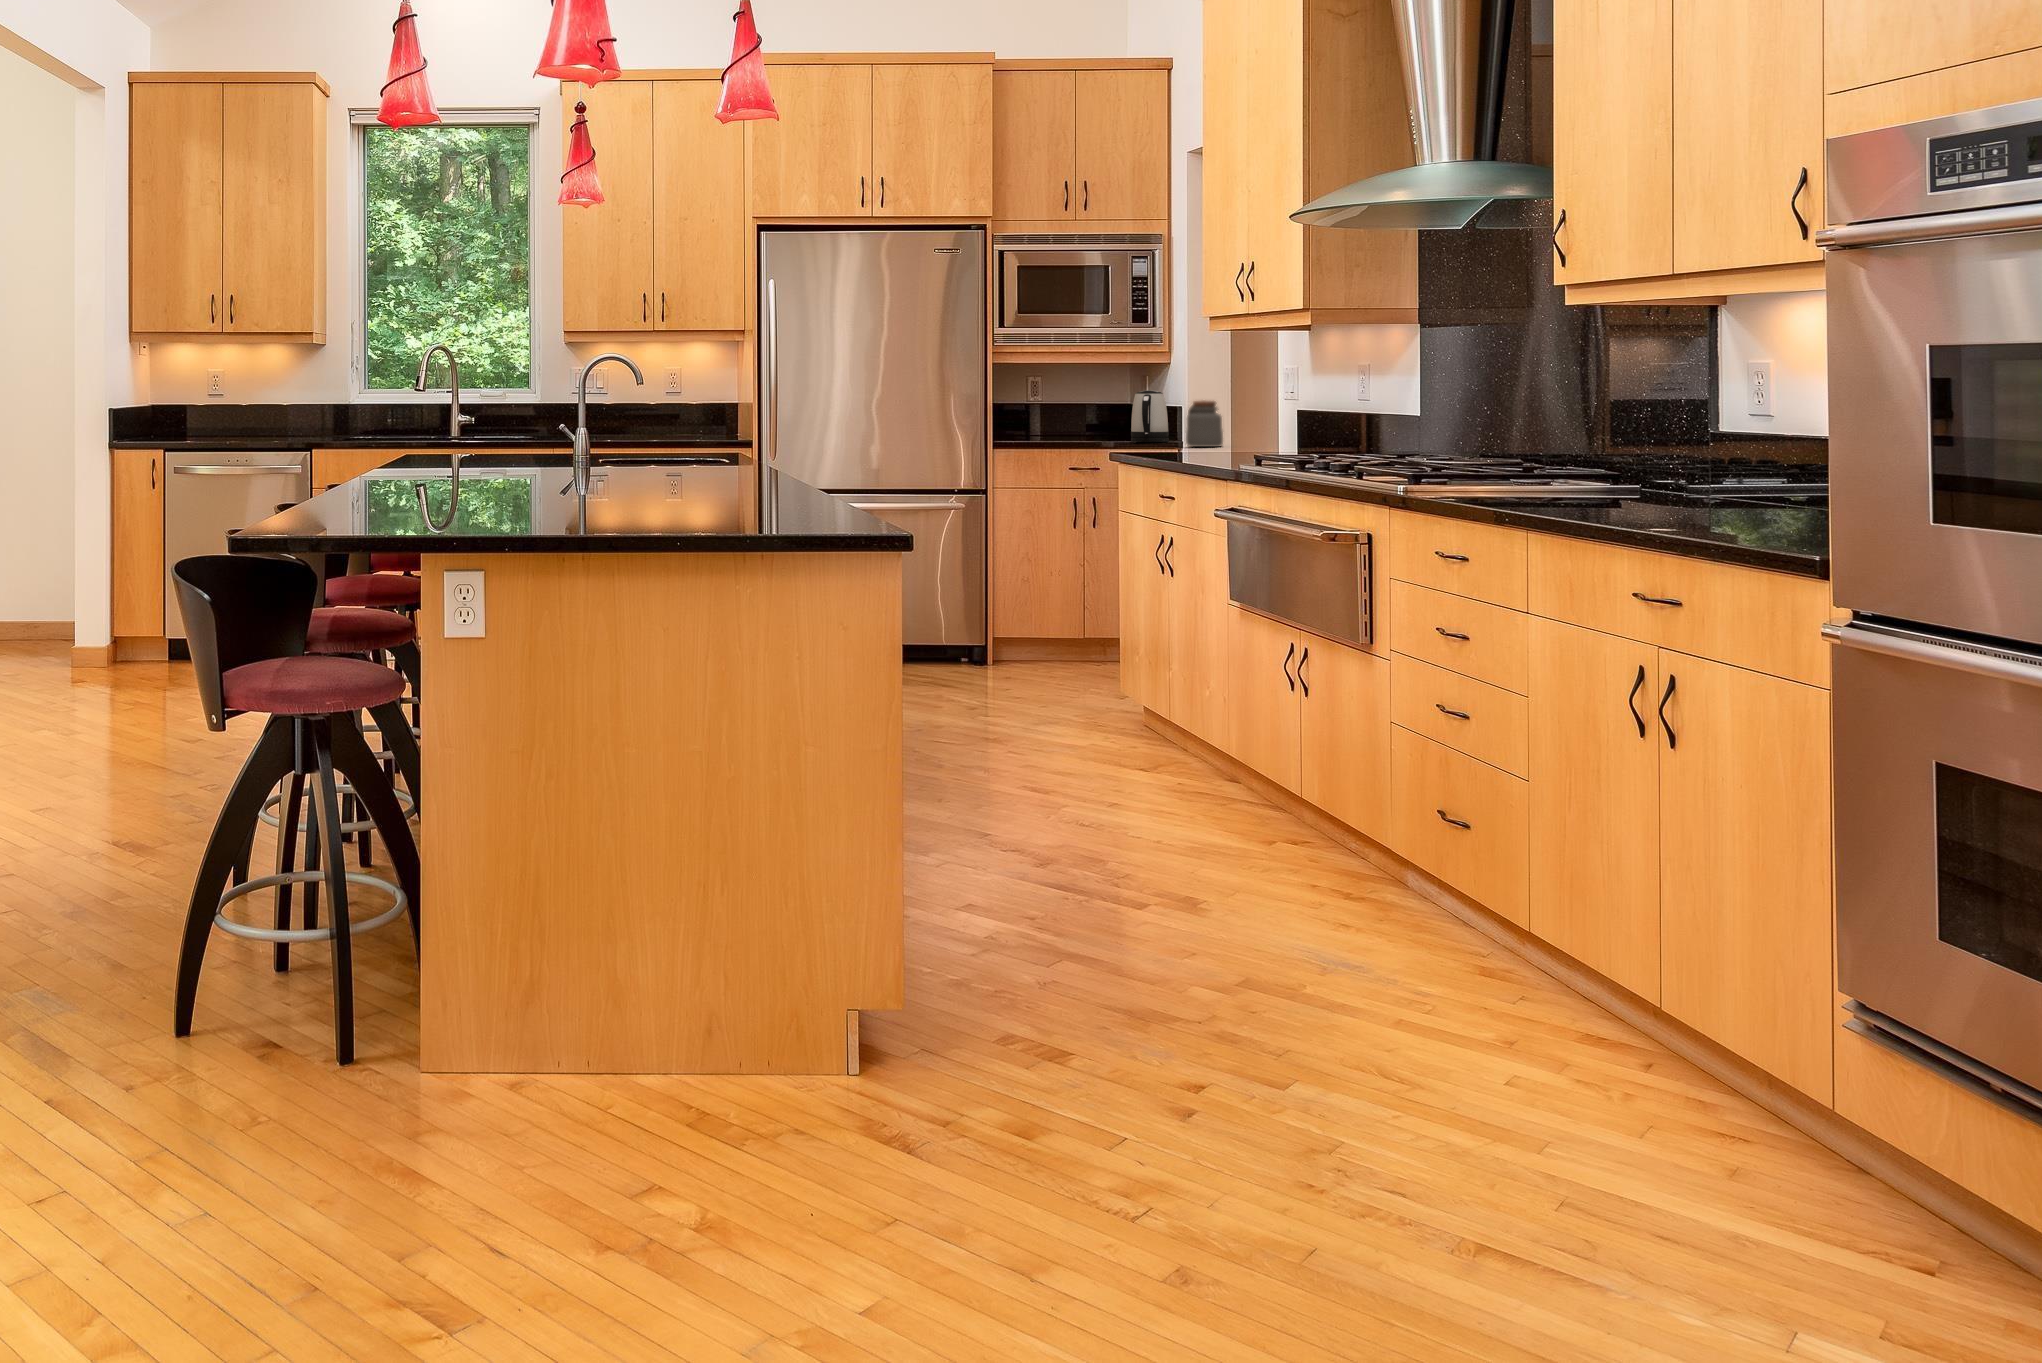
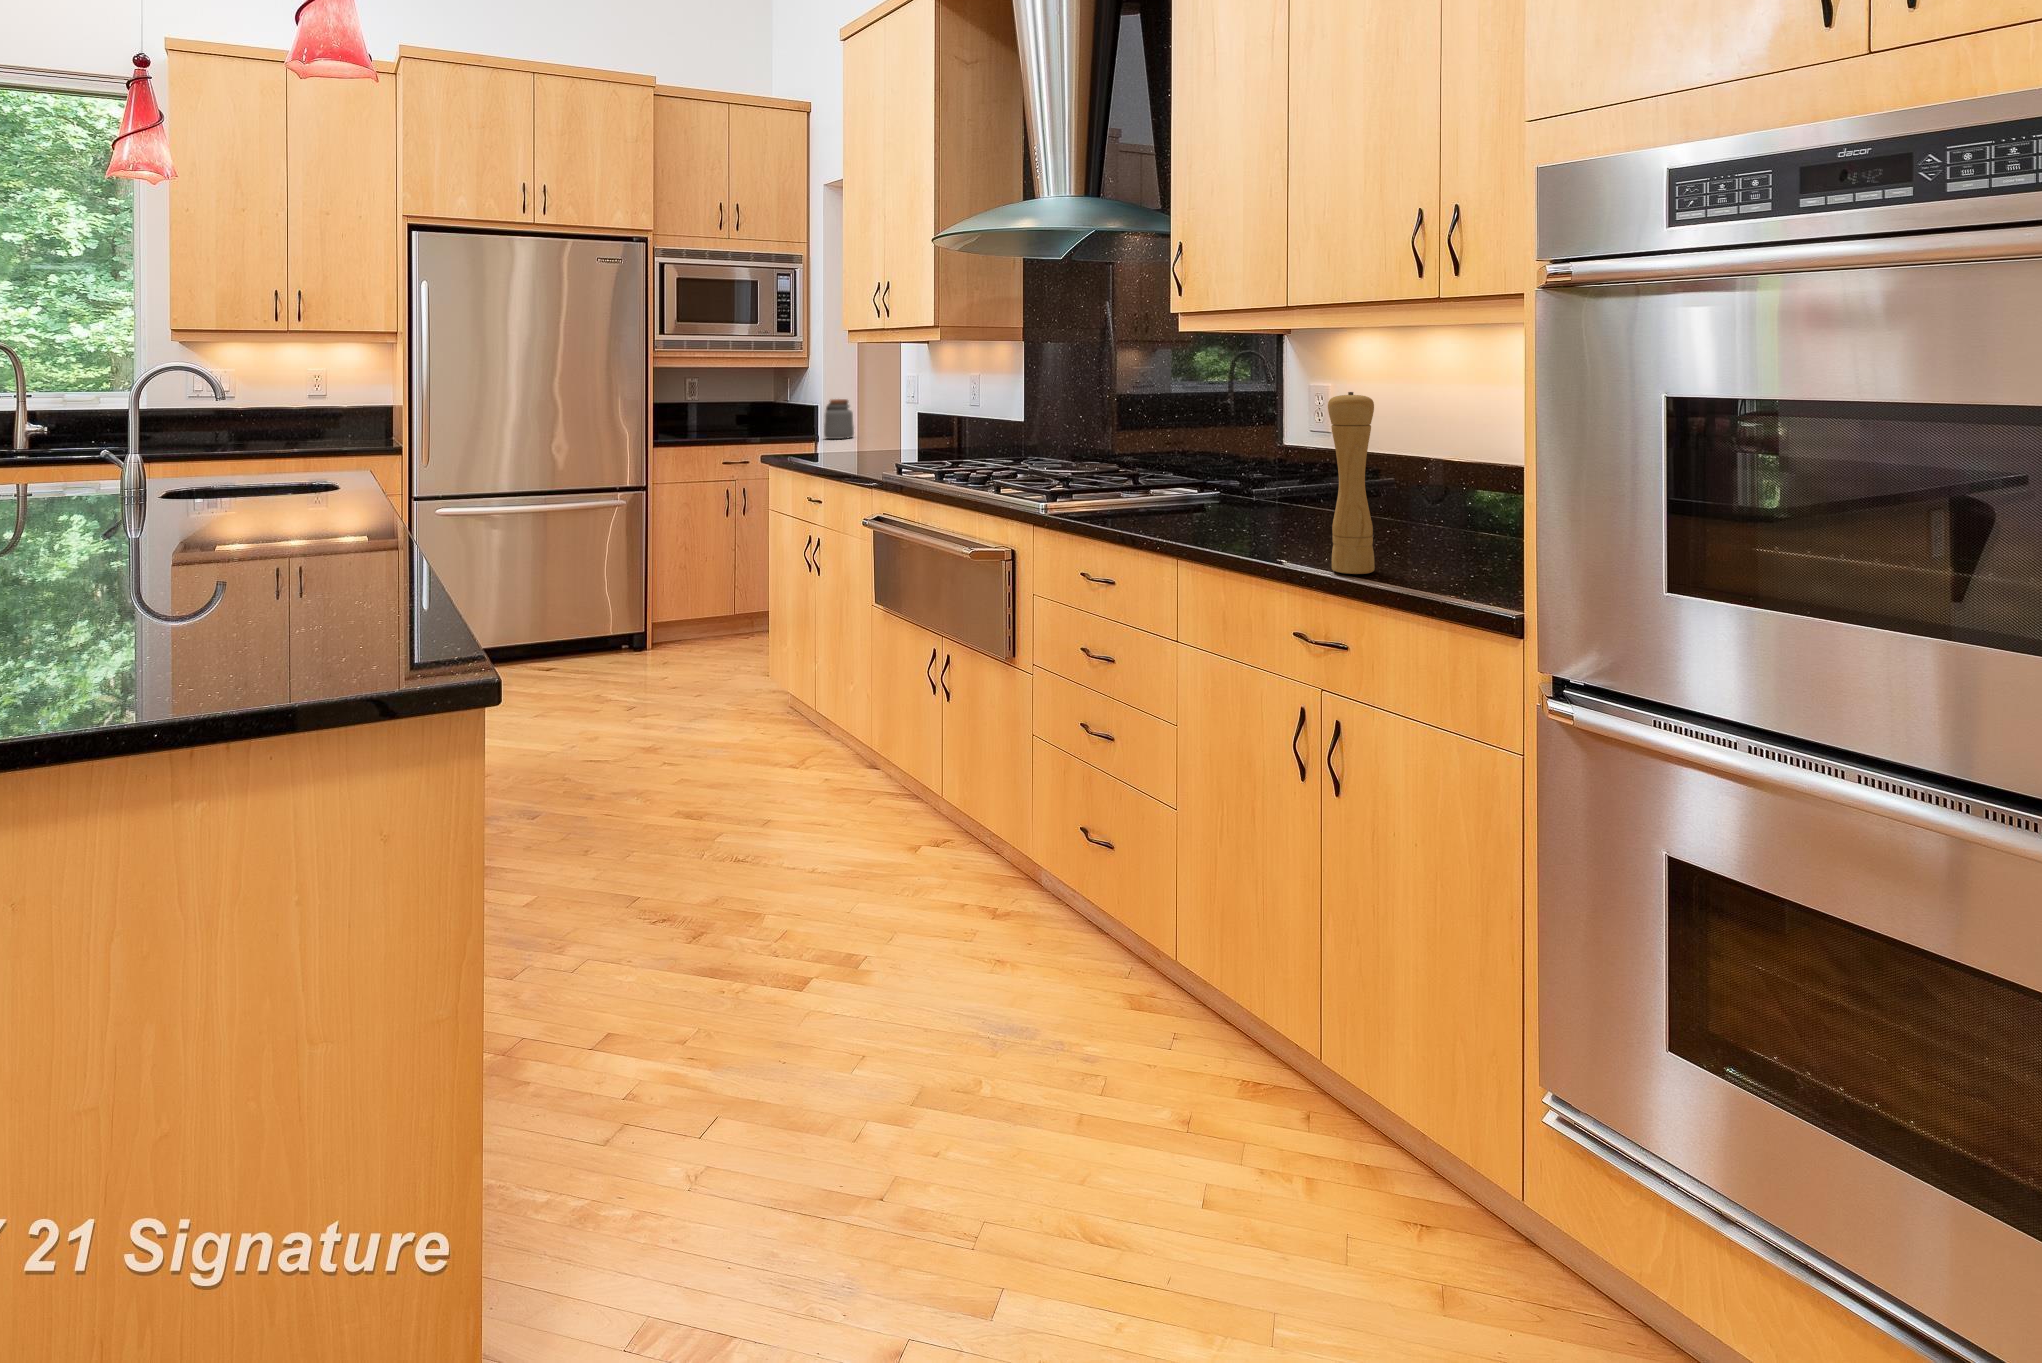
pepper mill: none [1661,356,1716,530] -> present [1328,392,1375,574]
kettle: present [1131,390,1169,443] -> none [778,389,808,433]

